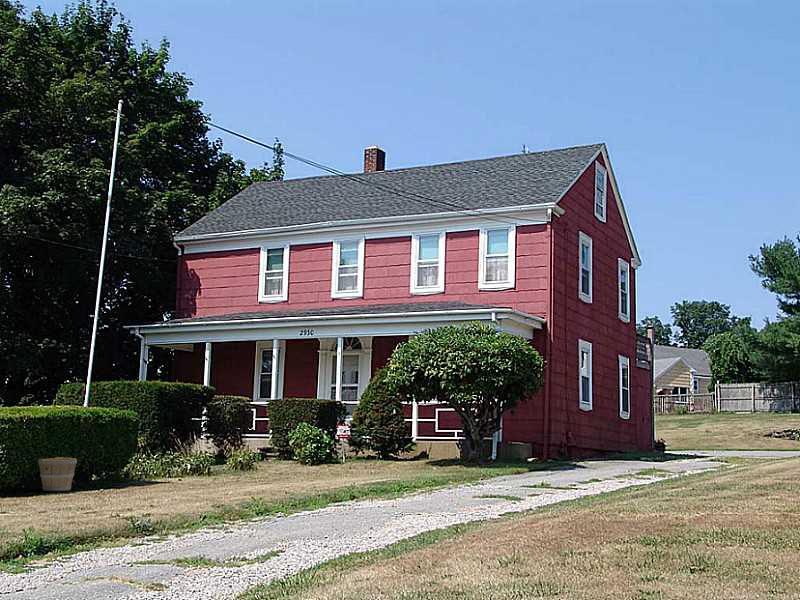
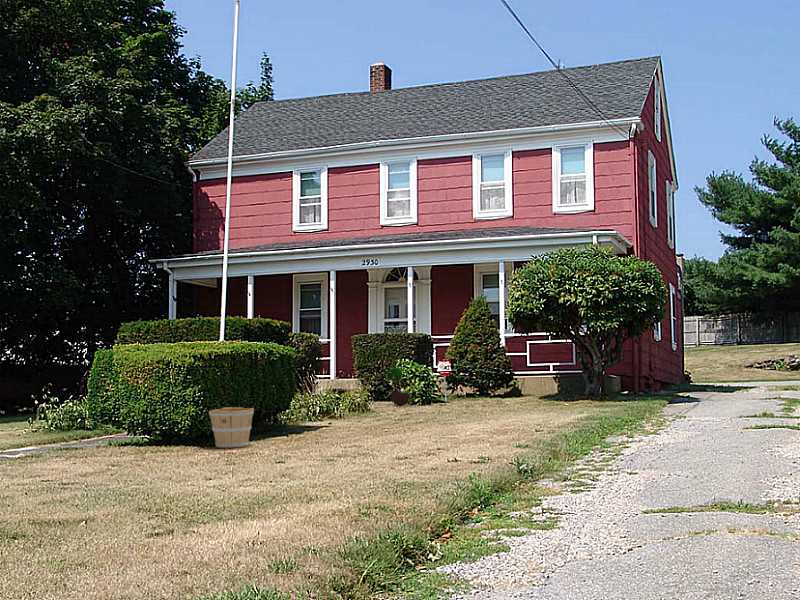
potted tree: none [276,424,302,465] -> present [384,366,409,406]

